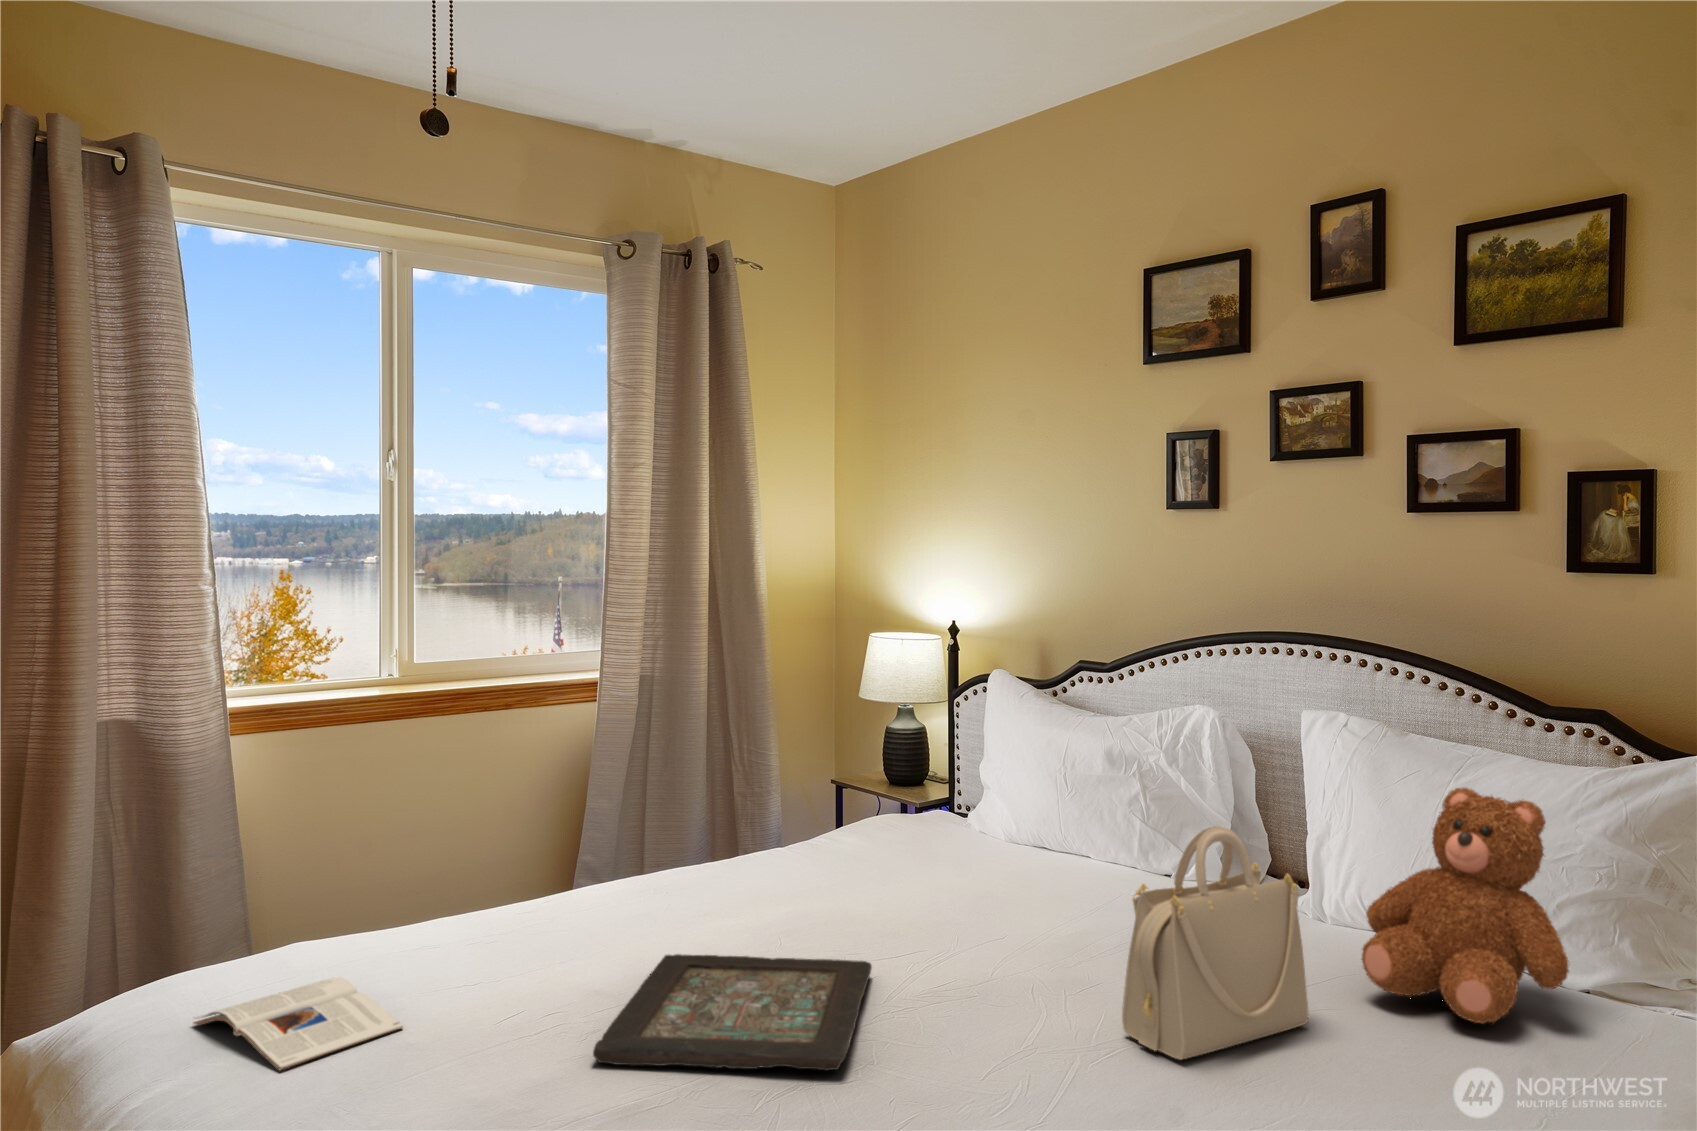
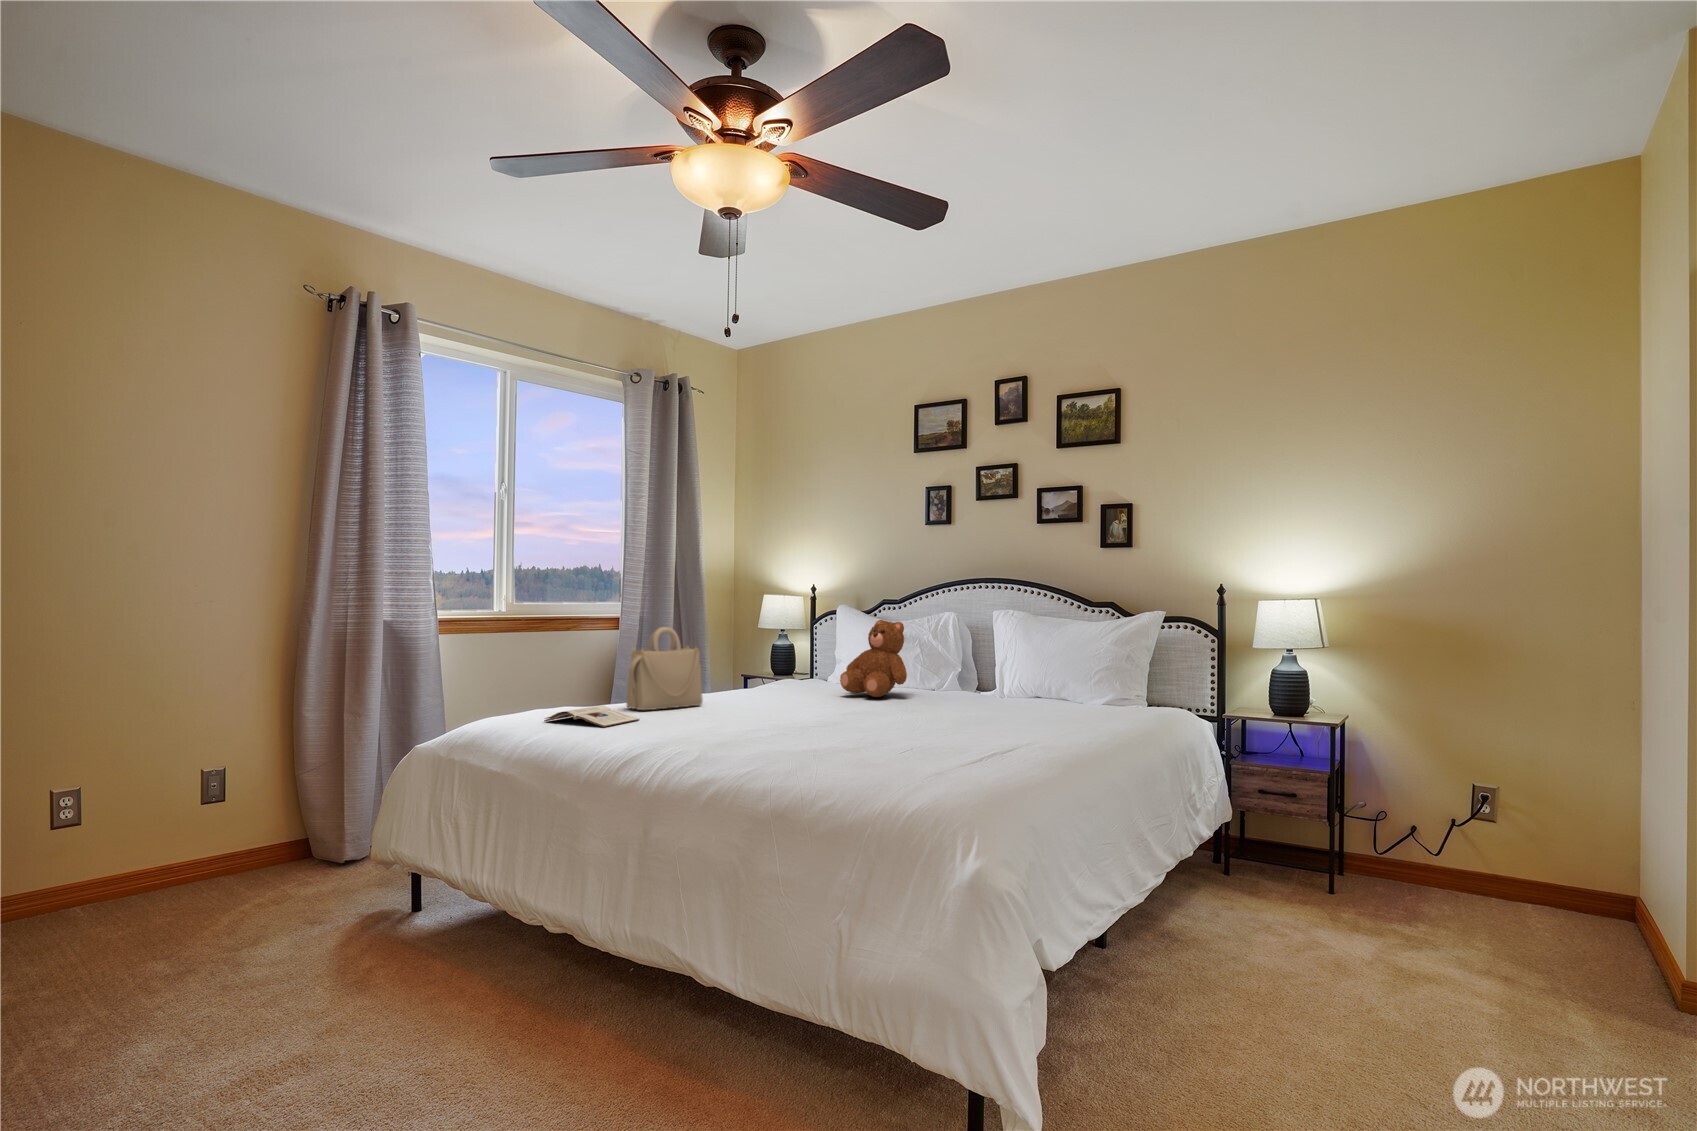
teddy bear: present [1361,788,1569,1023] -> present [840,620,907,697]
handbag: present [1122,826,1308,1060] -> present [626,627,703,710]
decorative tray: present [593,954,872,1070] -> none [732,701,834,723]

